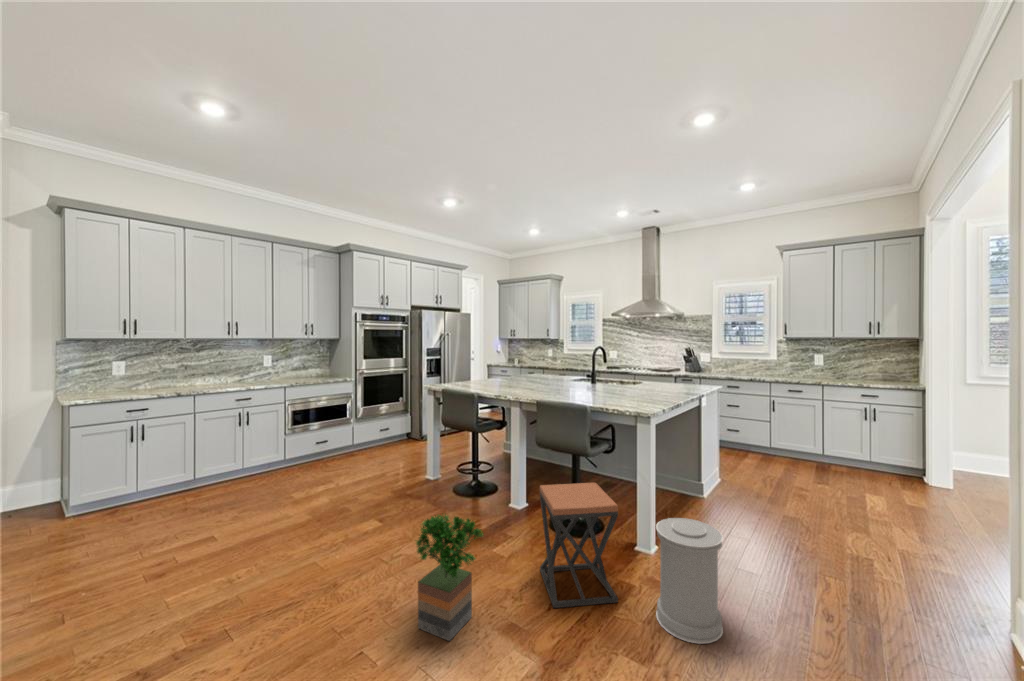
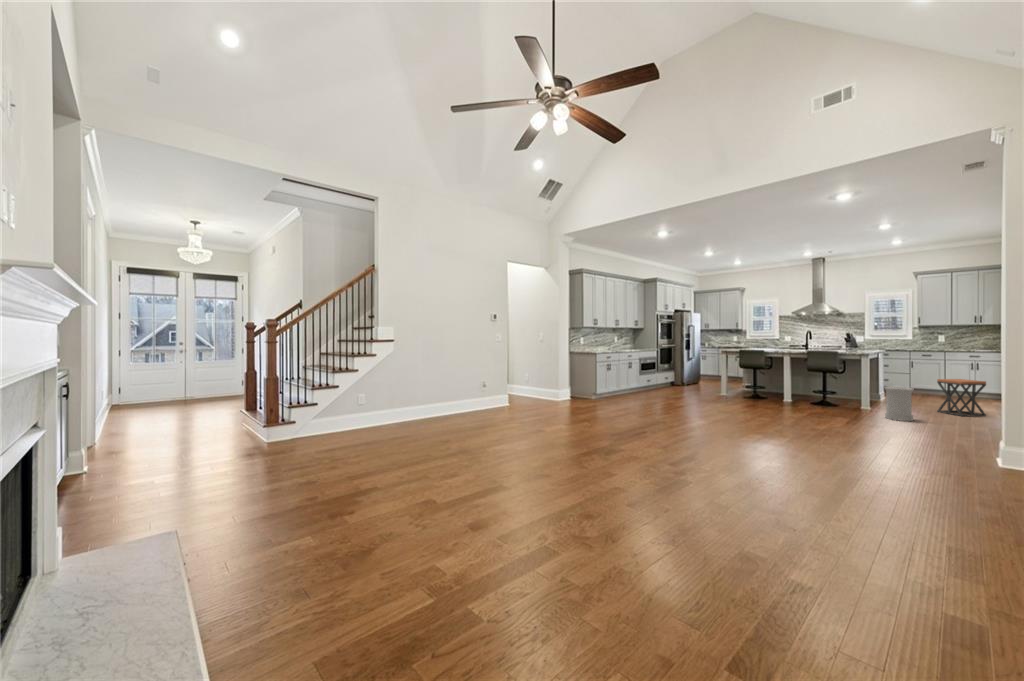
stool: present [540,483,618,608] -> present [937,379,986,416]
potted tree: present [416,514,483,641] -> none [794,382,824,419]

